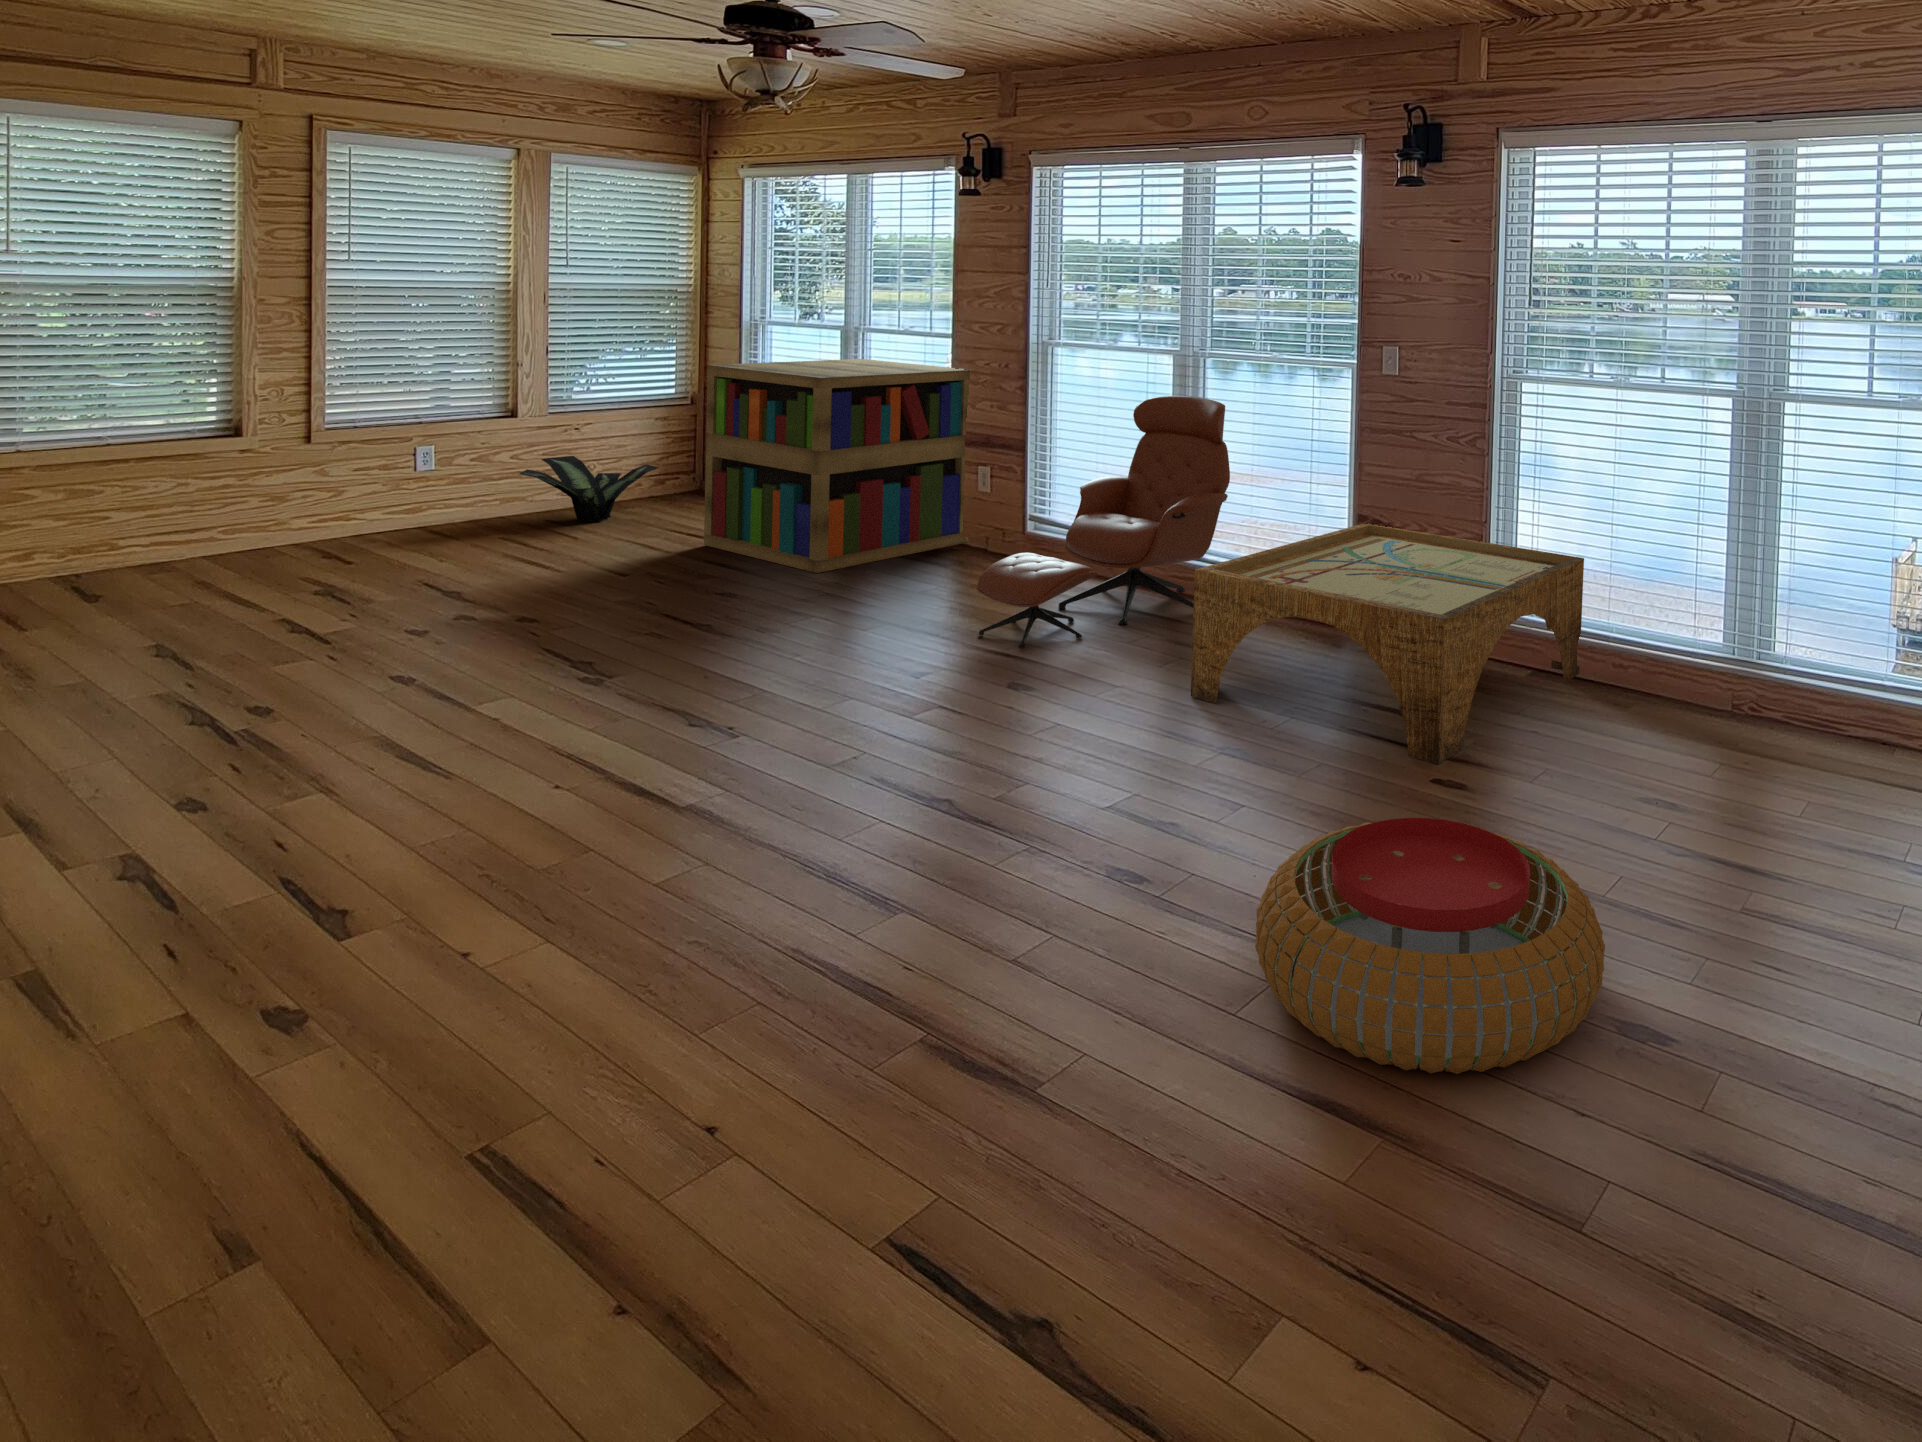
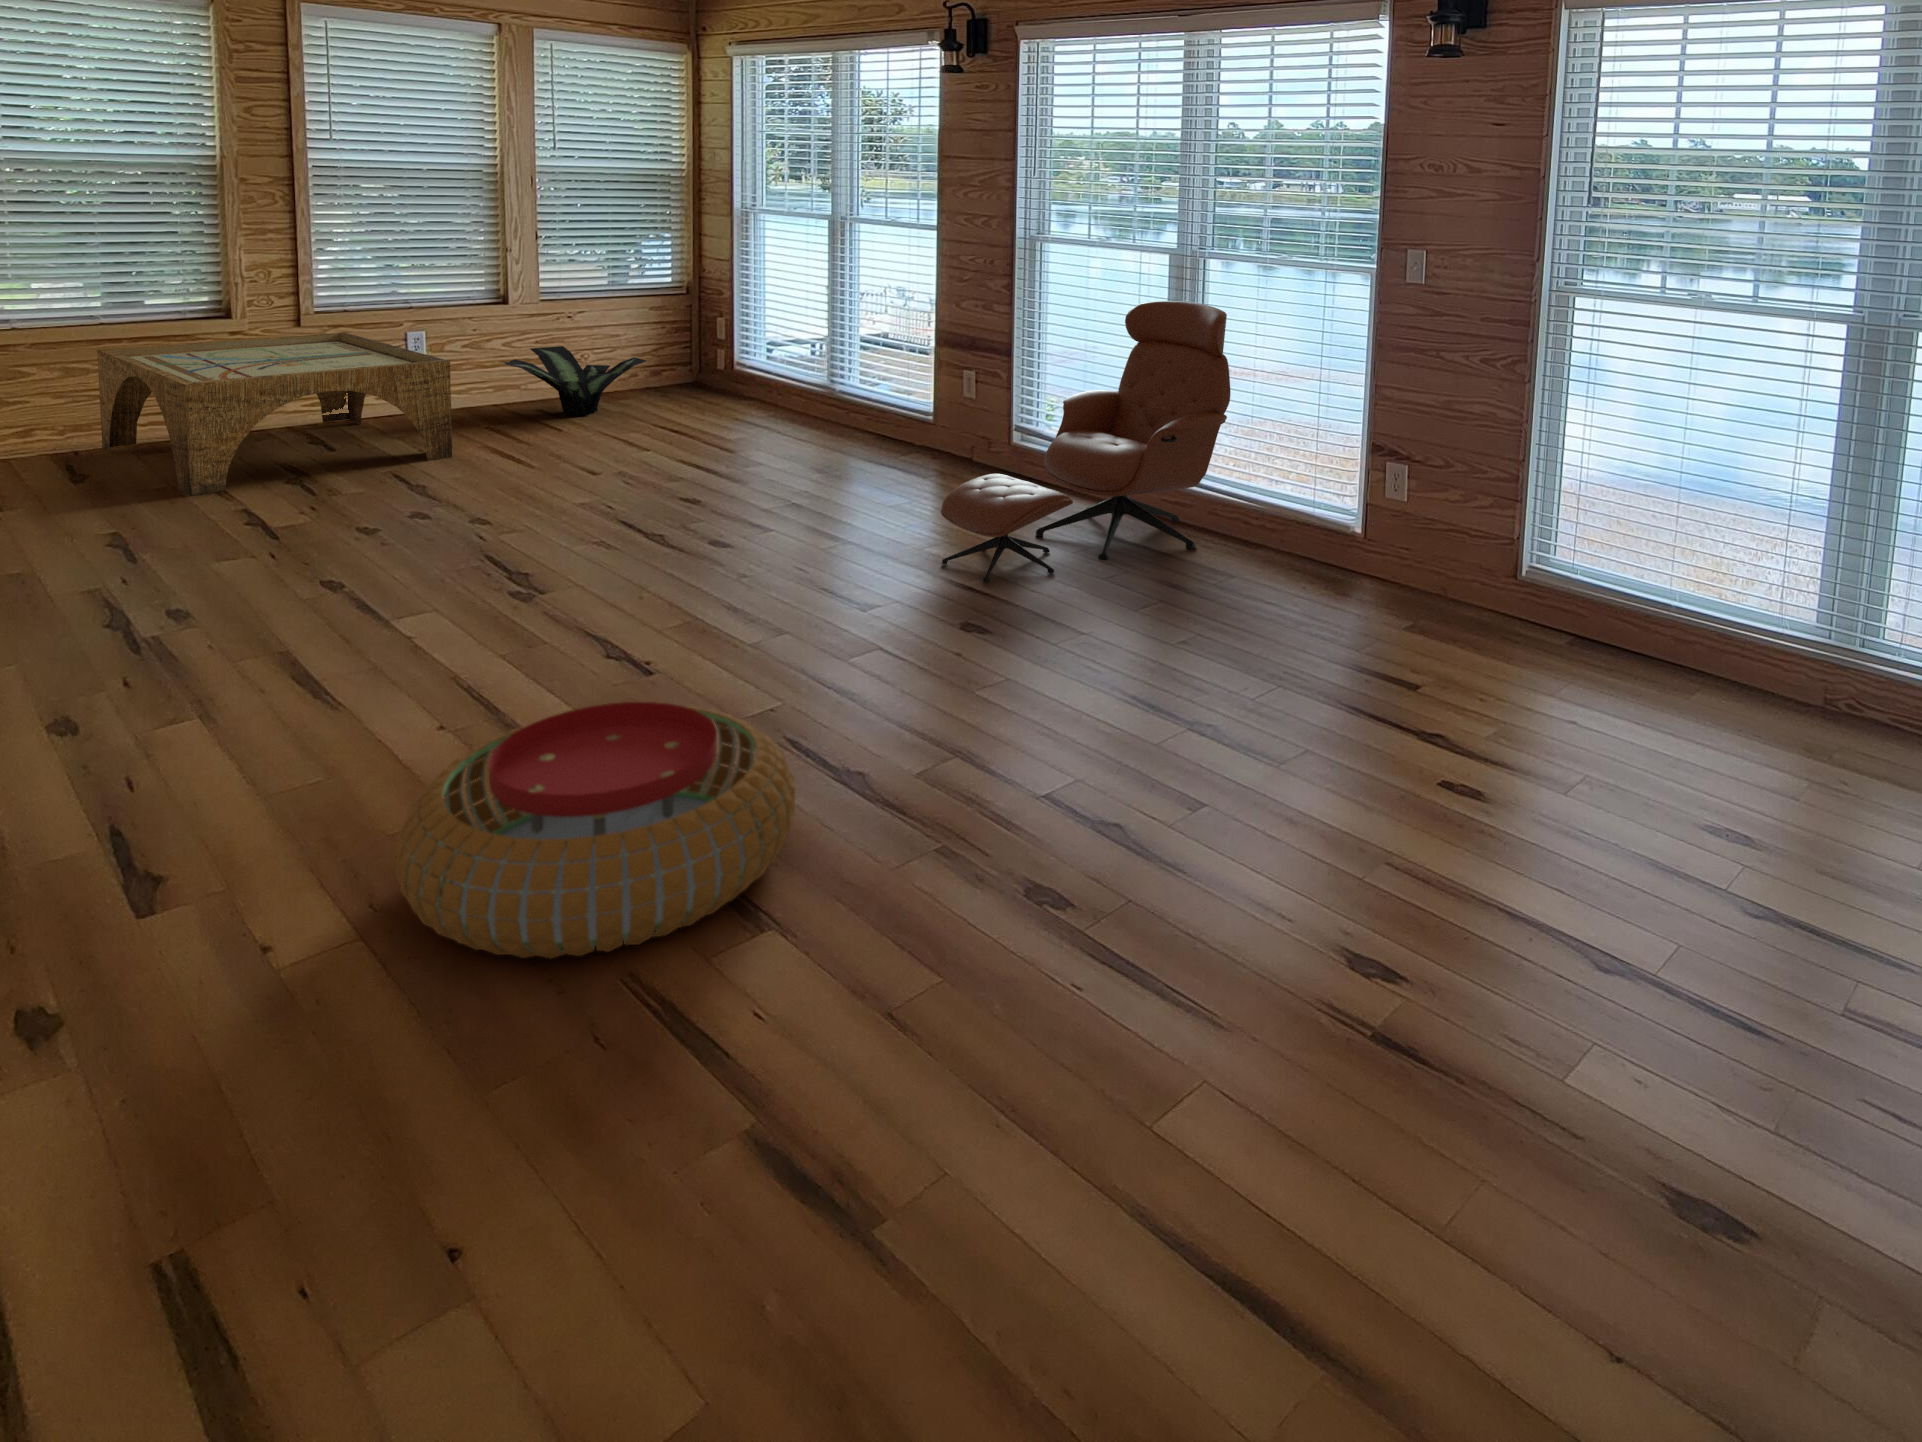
bookshelf: present [704,359,970,573] -> none [681,251,959,482]
coffee table: present [1191,524,1584,764] -> present [97,333,452,496]
pouf: present [1255,818,1605,1074] -> present [396,702,796,958]

